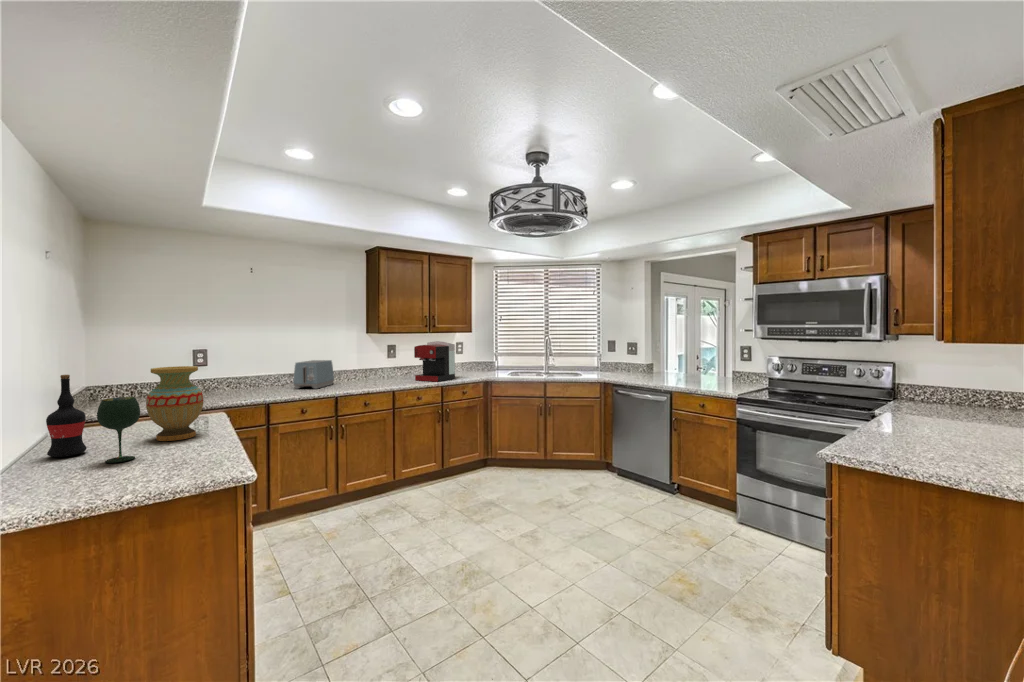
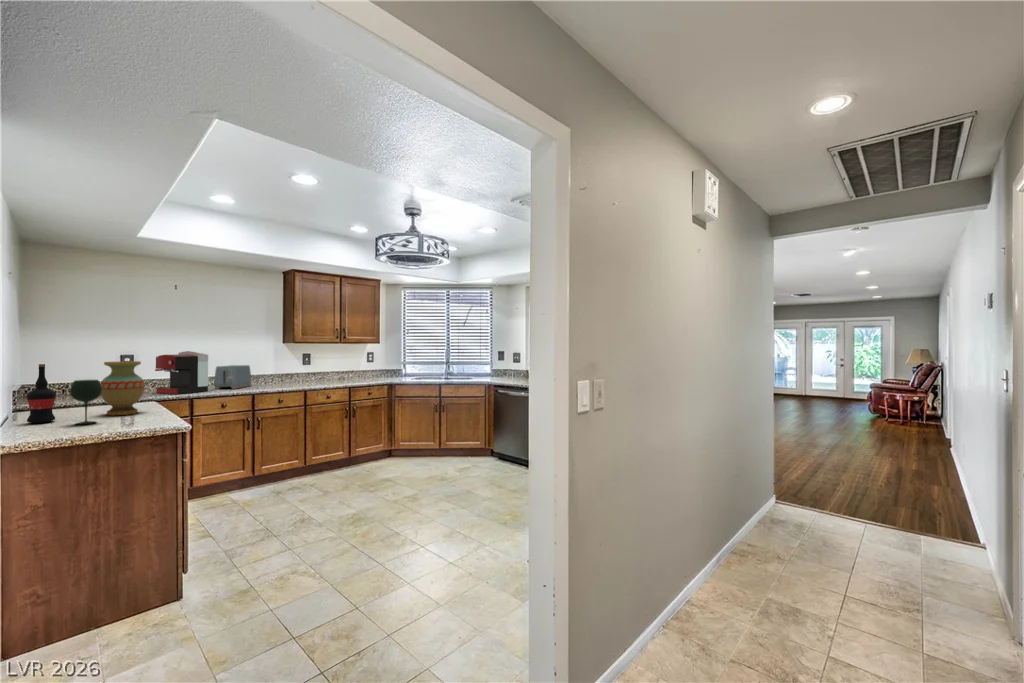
coffee maker: present [414,341,455,382] -> present [155,351,208,394]

